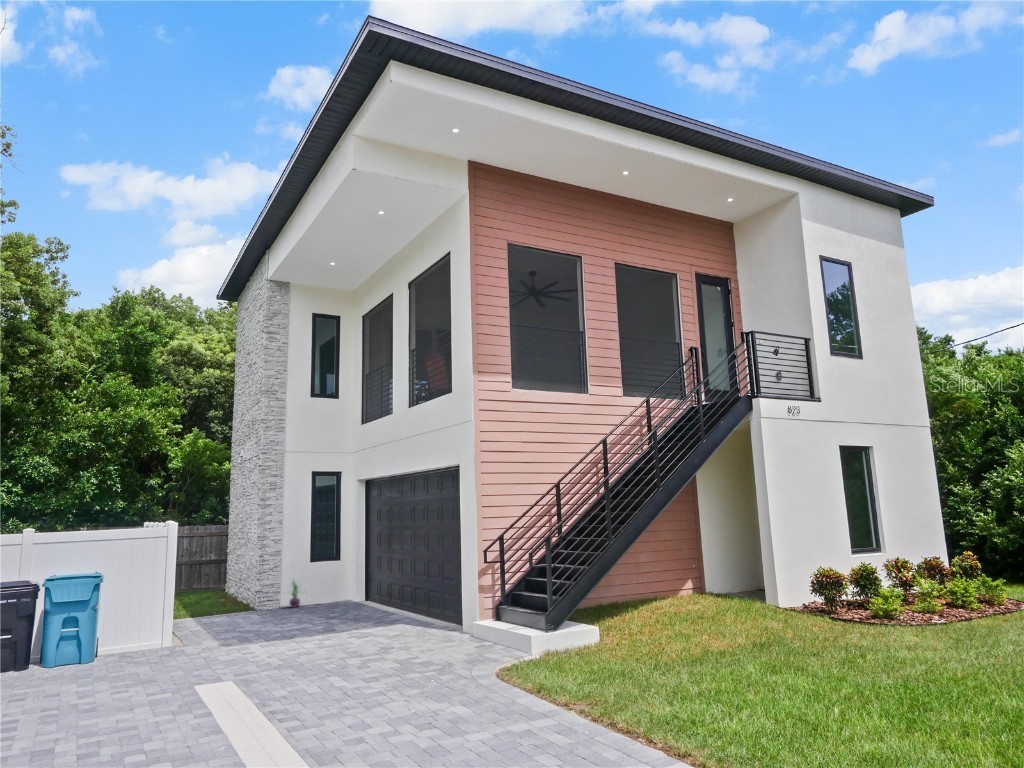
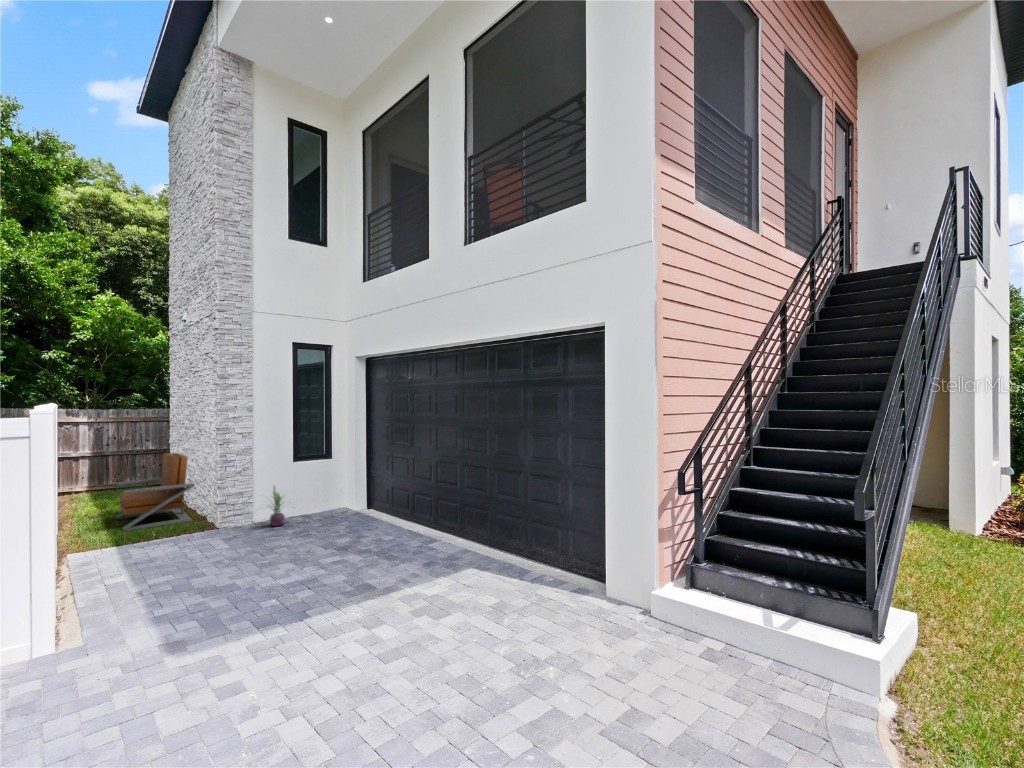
lounge chair: none [190,557,242,610] -> present [116,453,195,531]

